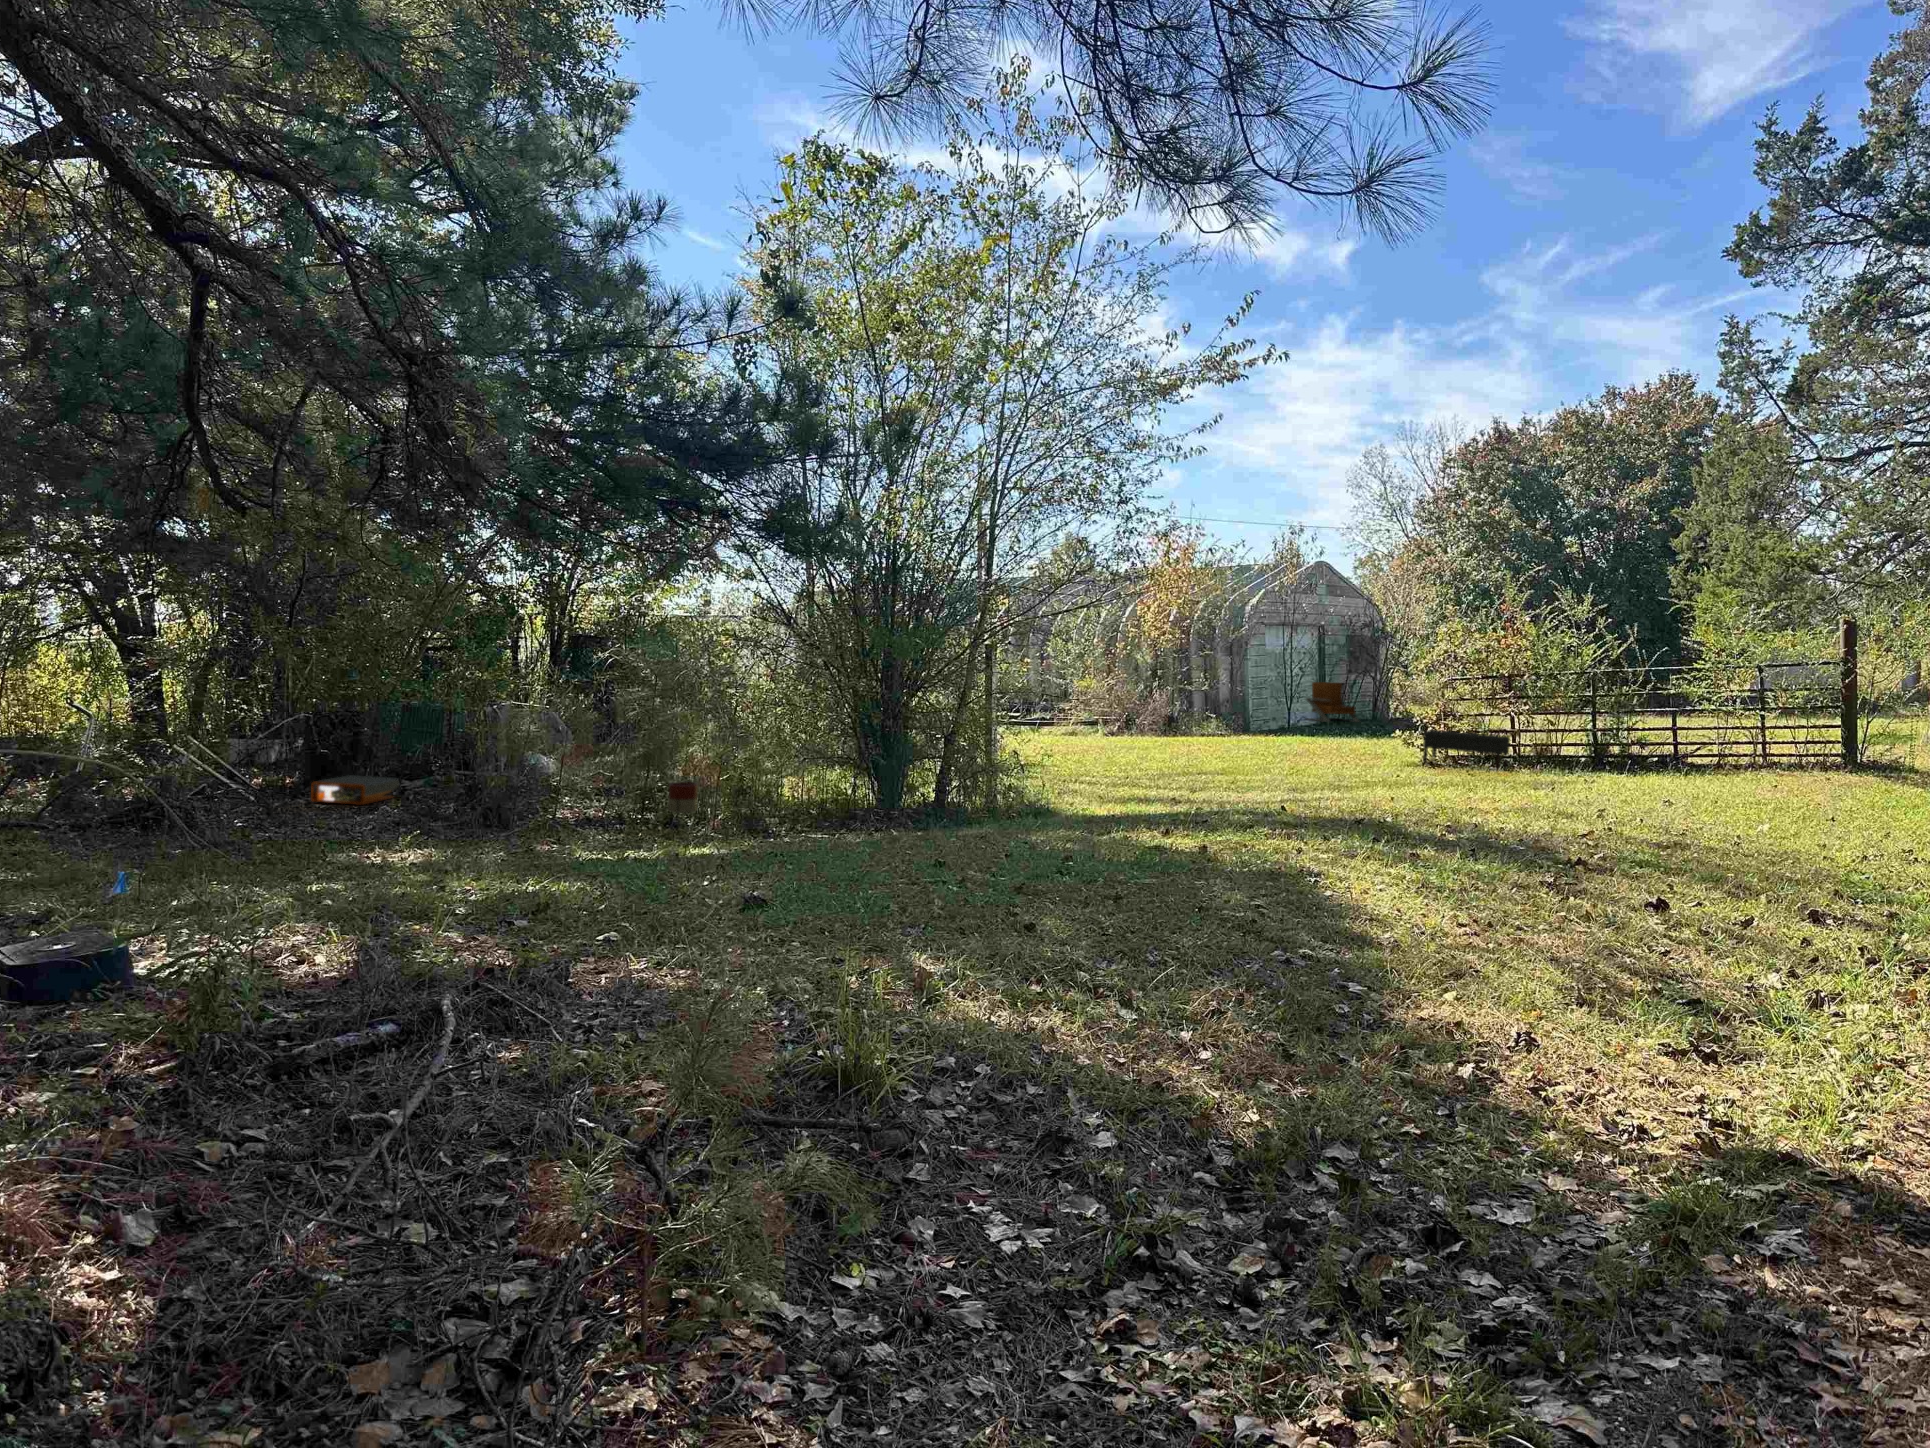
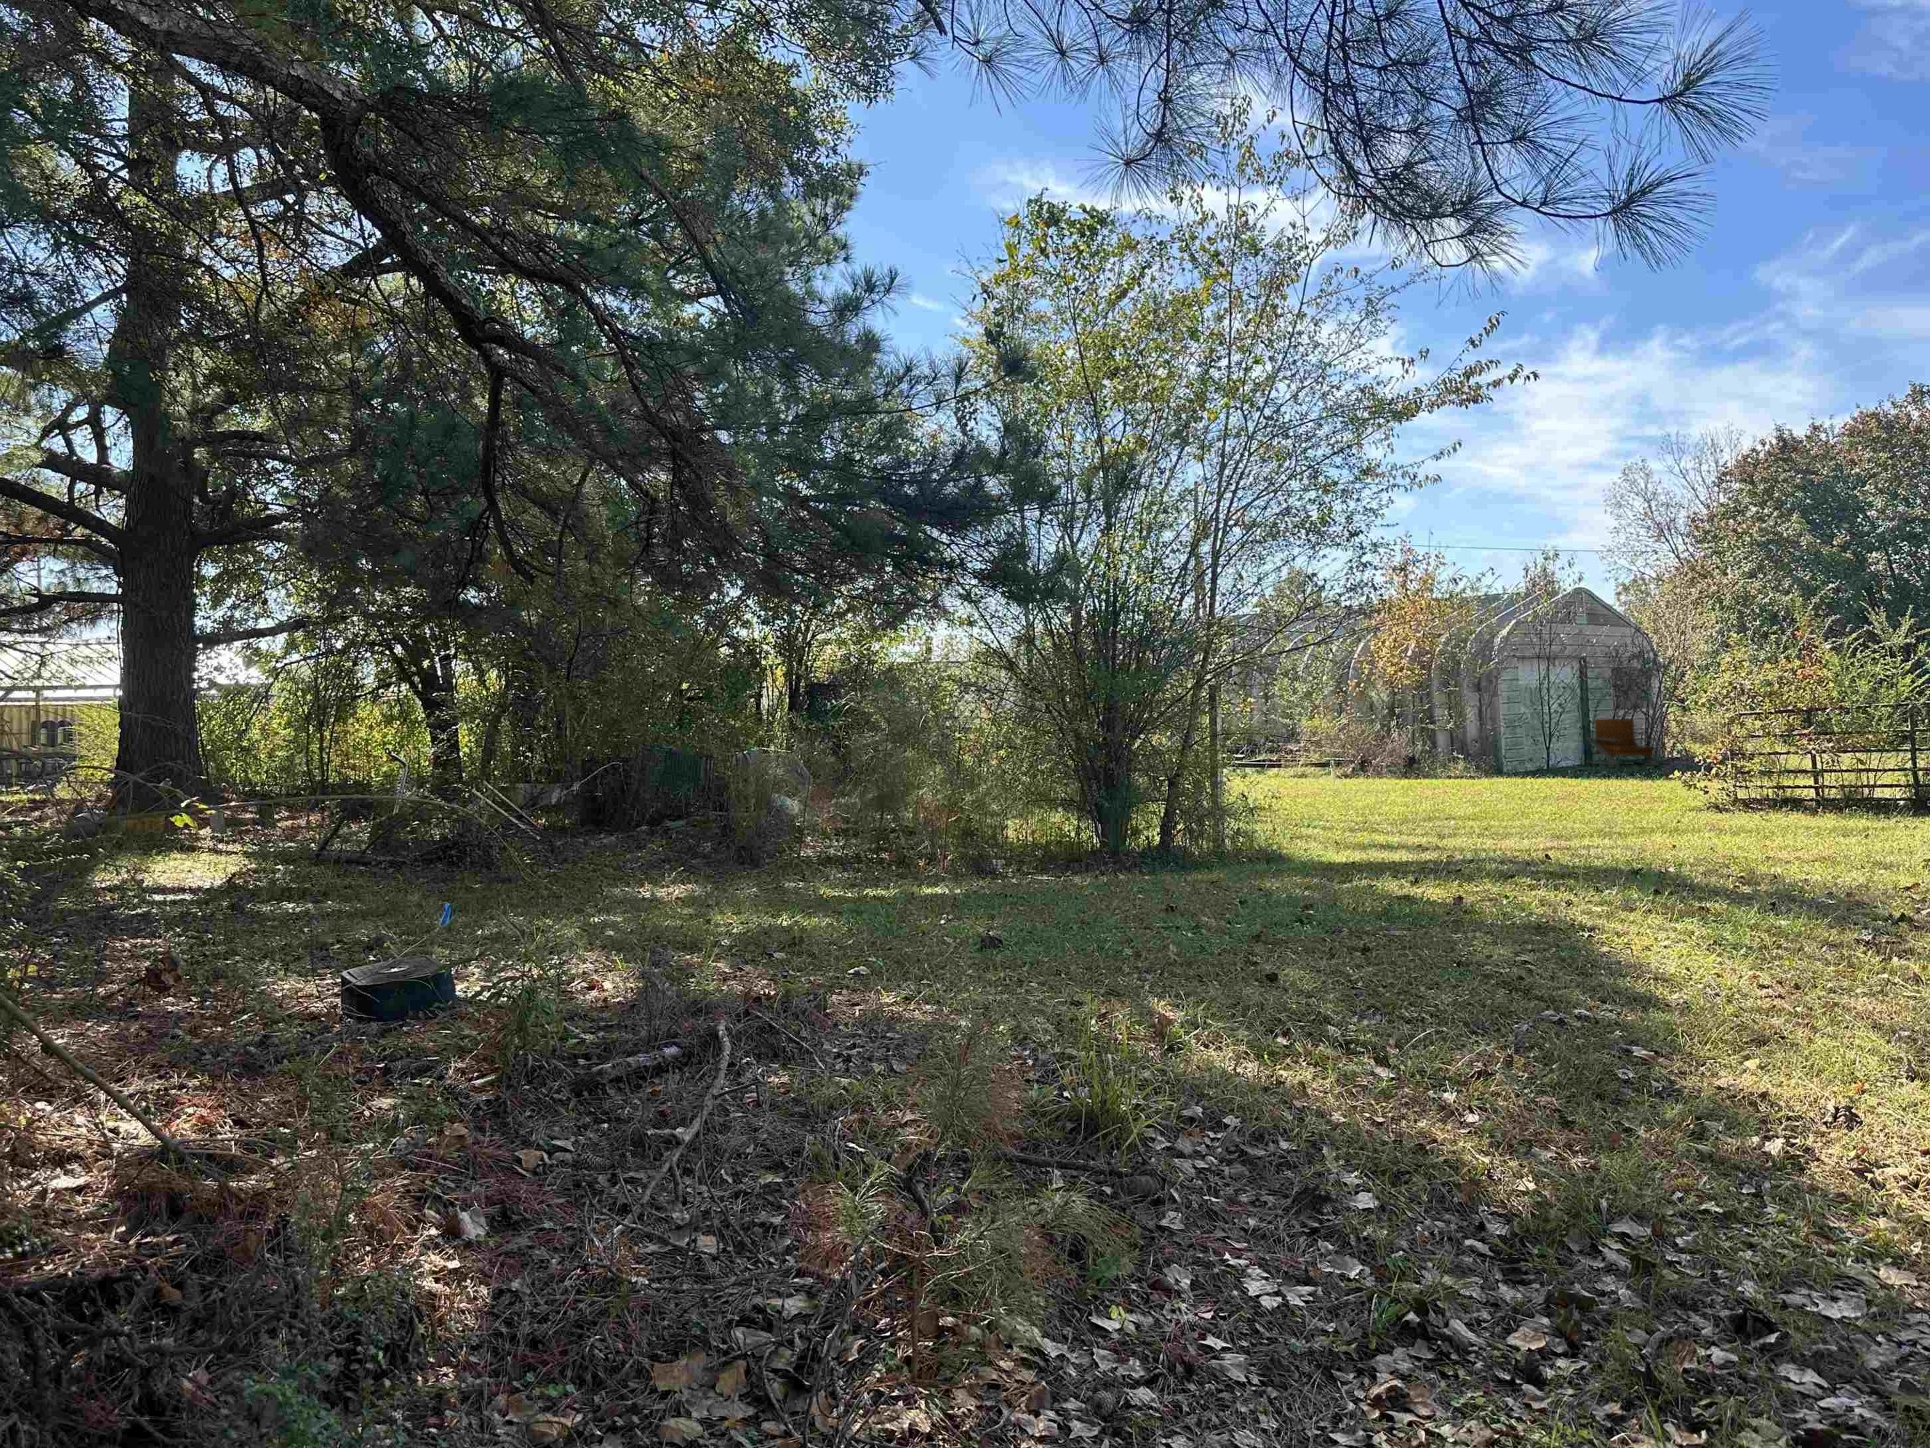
bench: present [1423,730,1511,771] -> none [1744,775,1868,826]
storage box: present [311,775,399,805] -> none [589,815,660,842]
planter: present [668,782,698,814] -> none [895,825,924,871]

